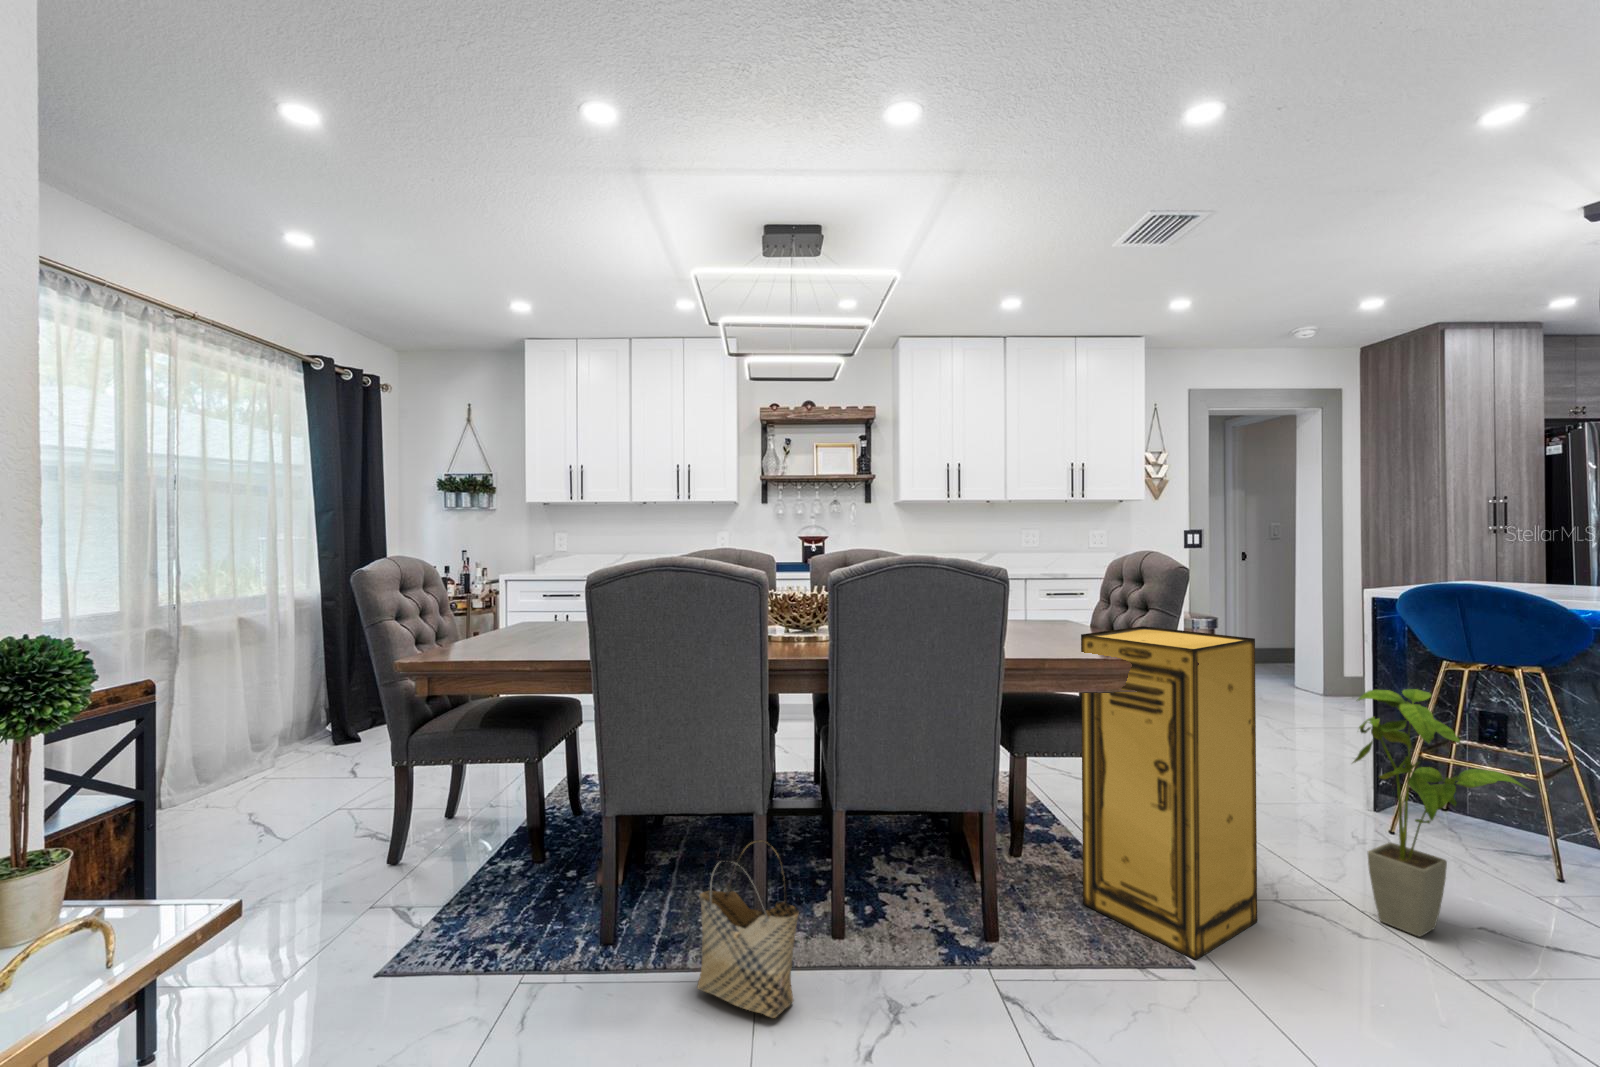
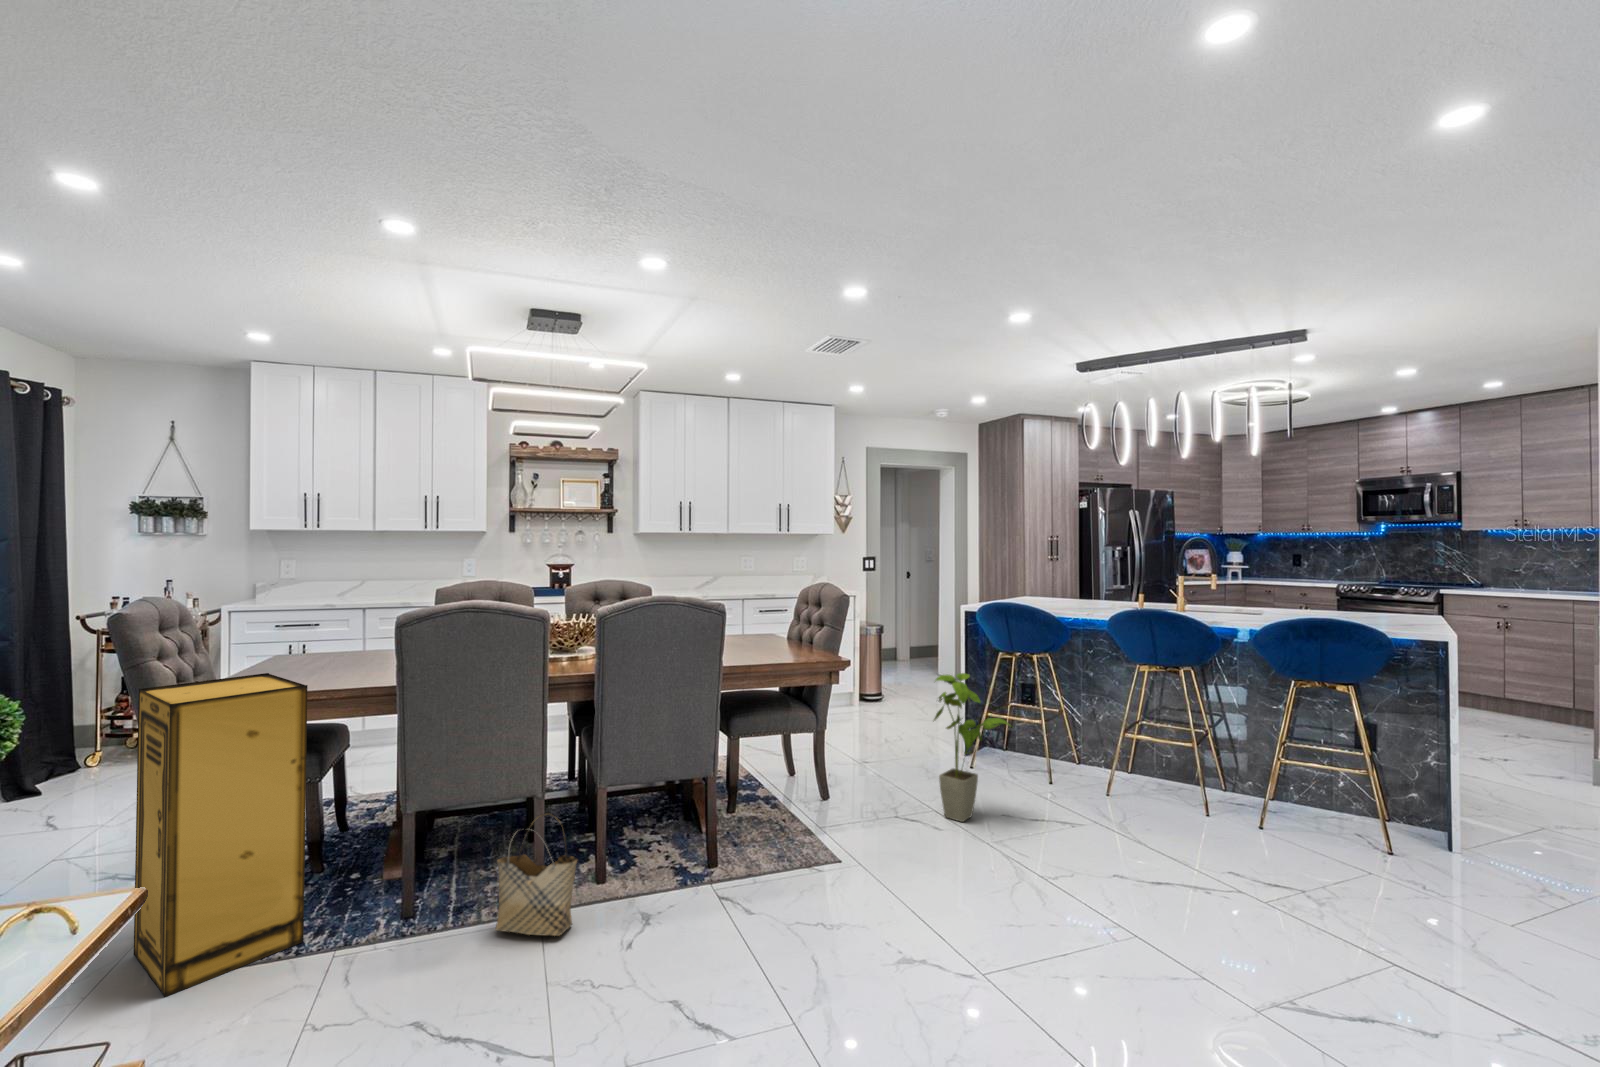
storage cabinet: present [1081,626,1257,960] -> present [134,673,308,997]

